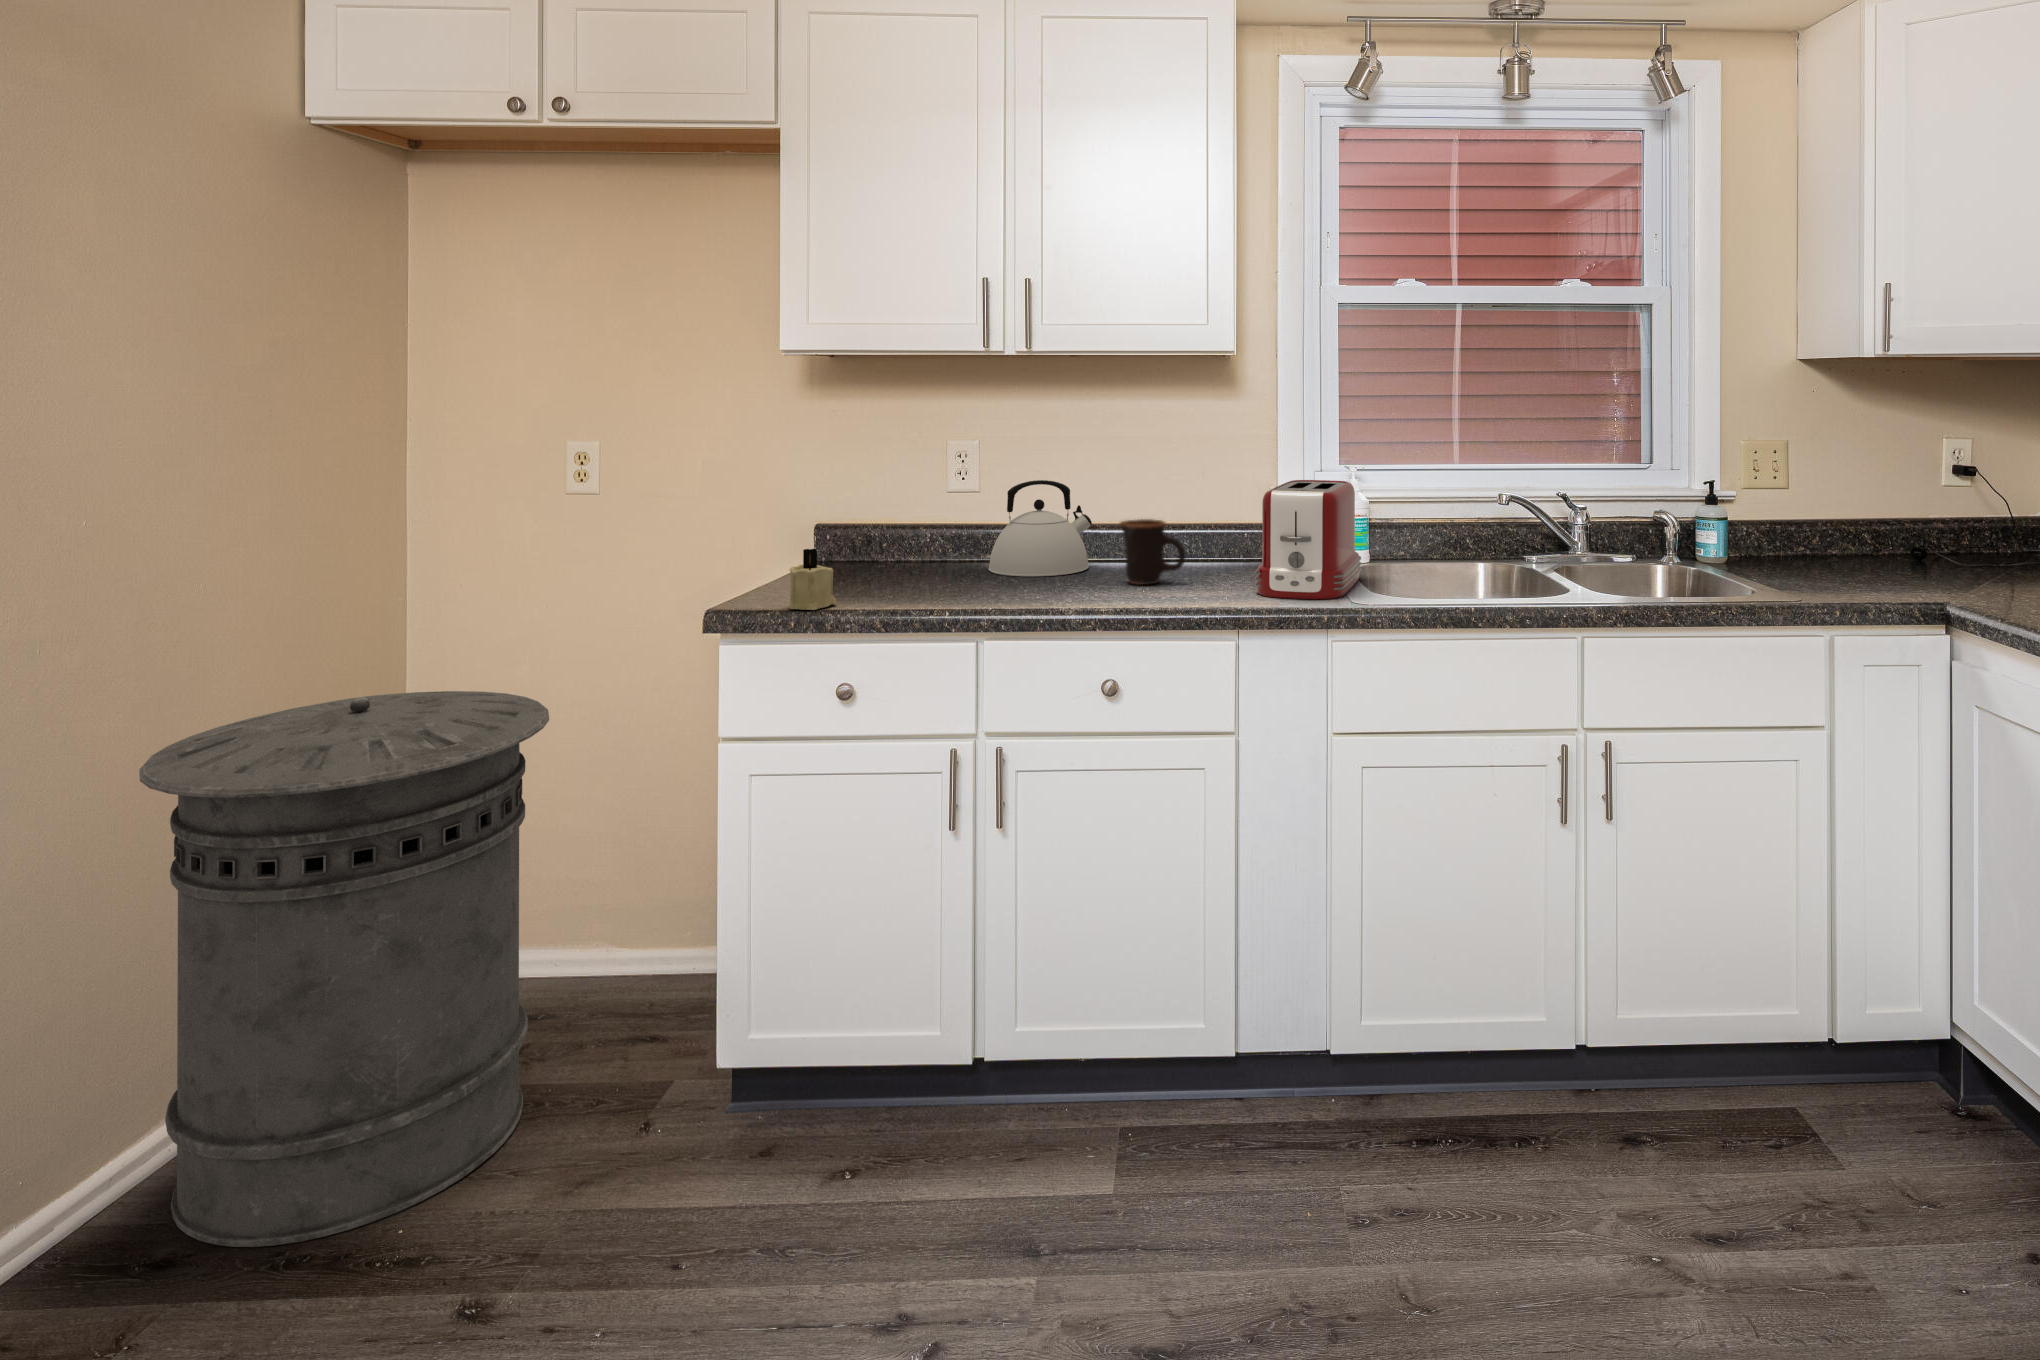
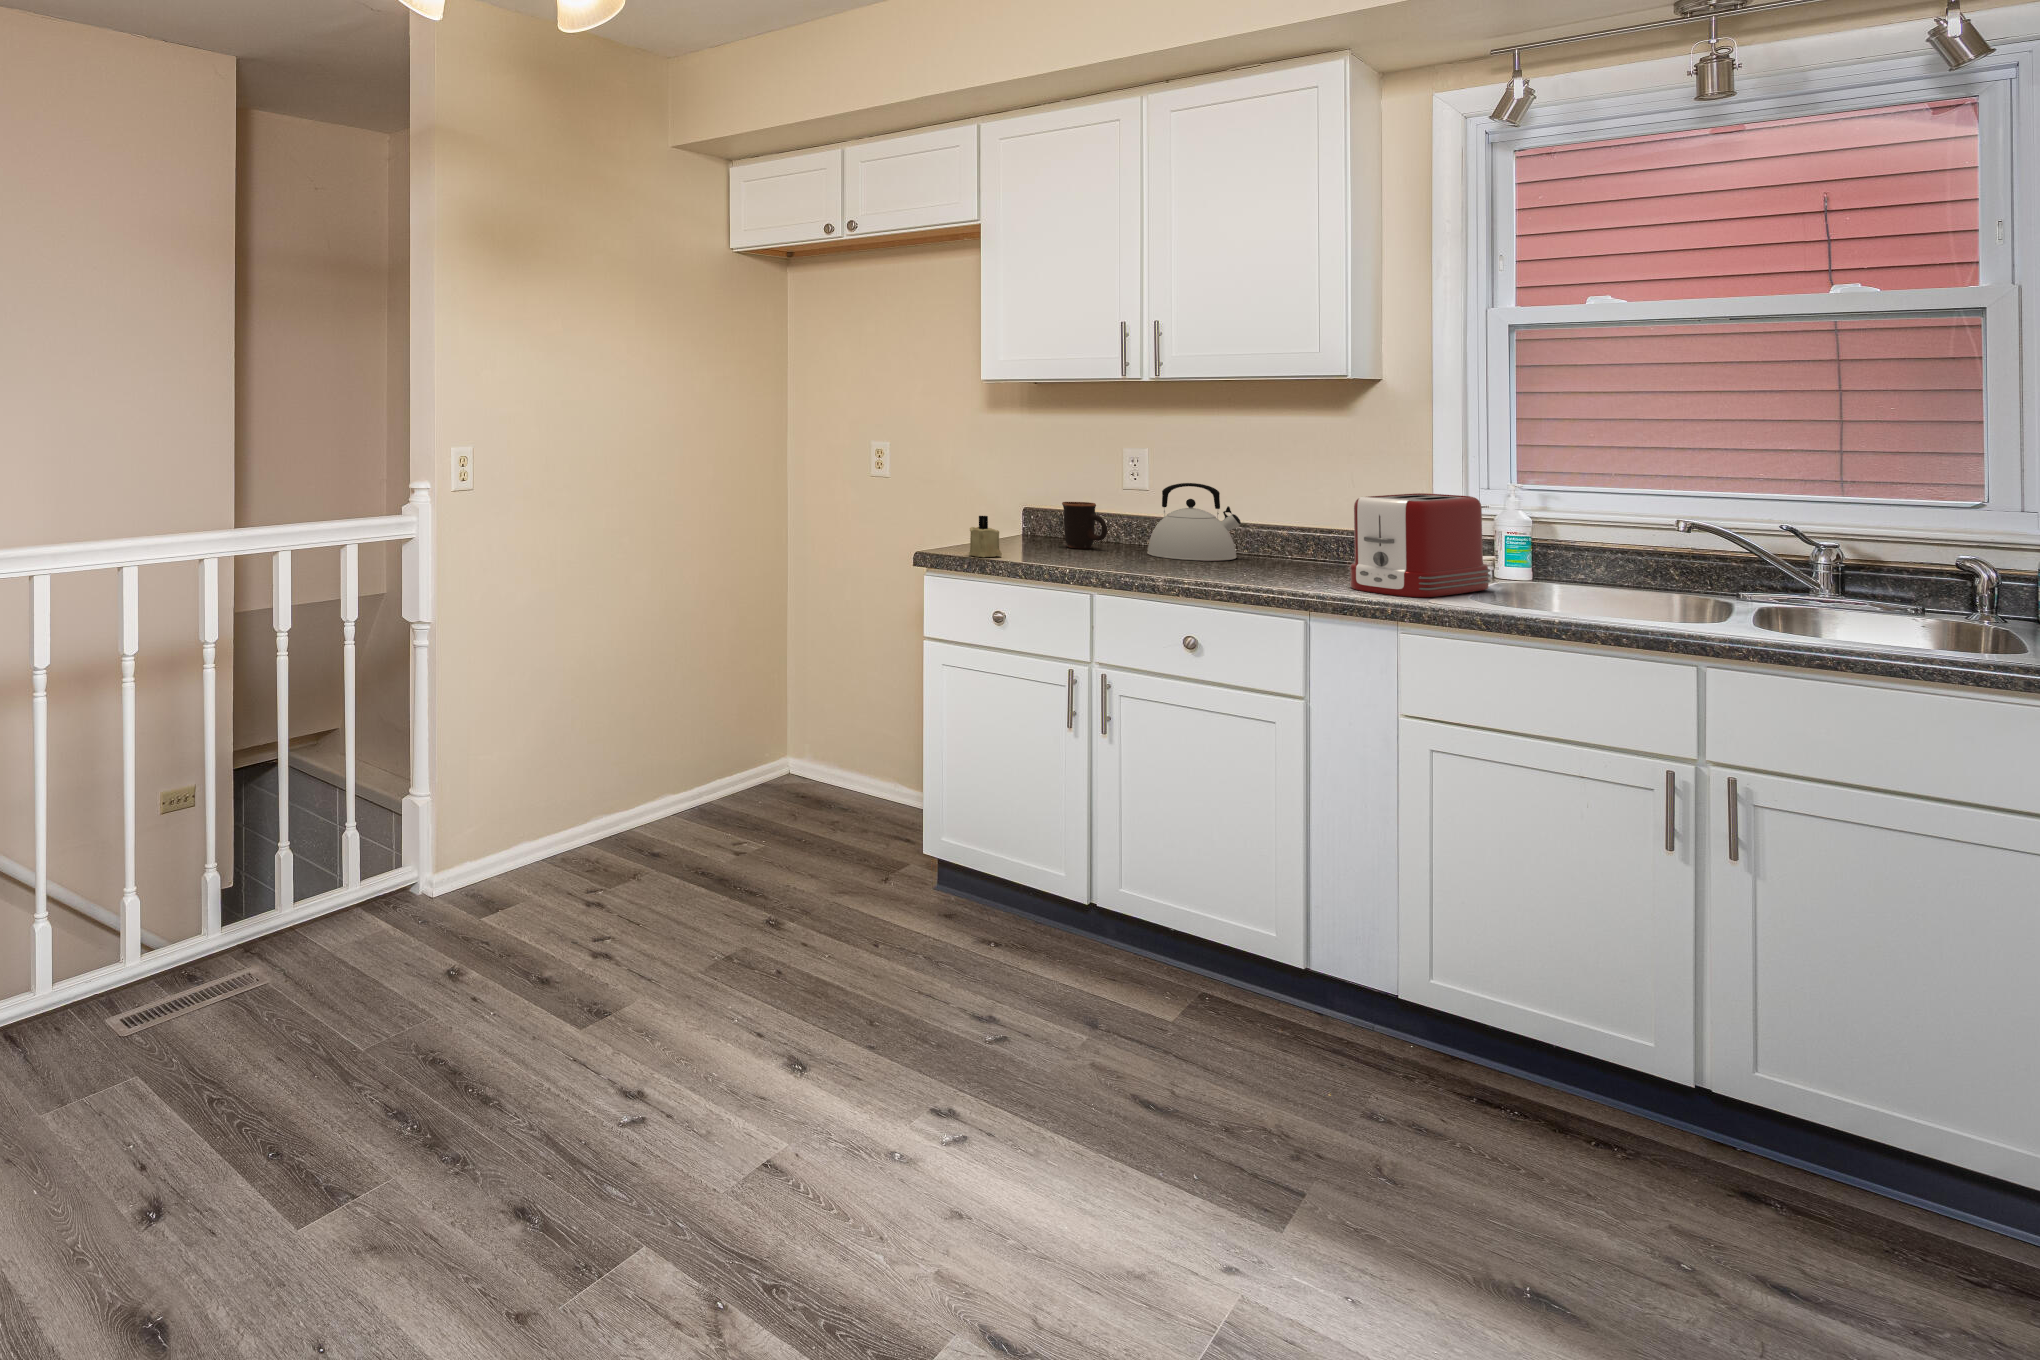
mug: present [1120,519,1186,585] -> present [1062,502,1107,549]
trash can: present [139,691,549,1247] -> none [650,581,842,874]

